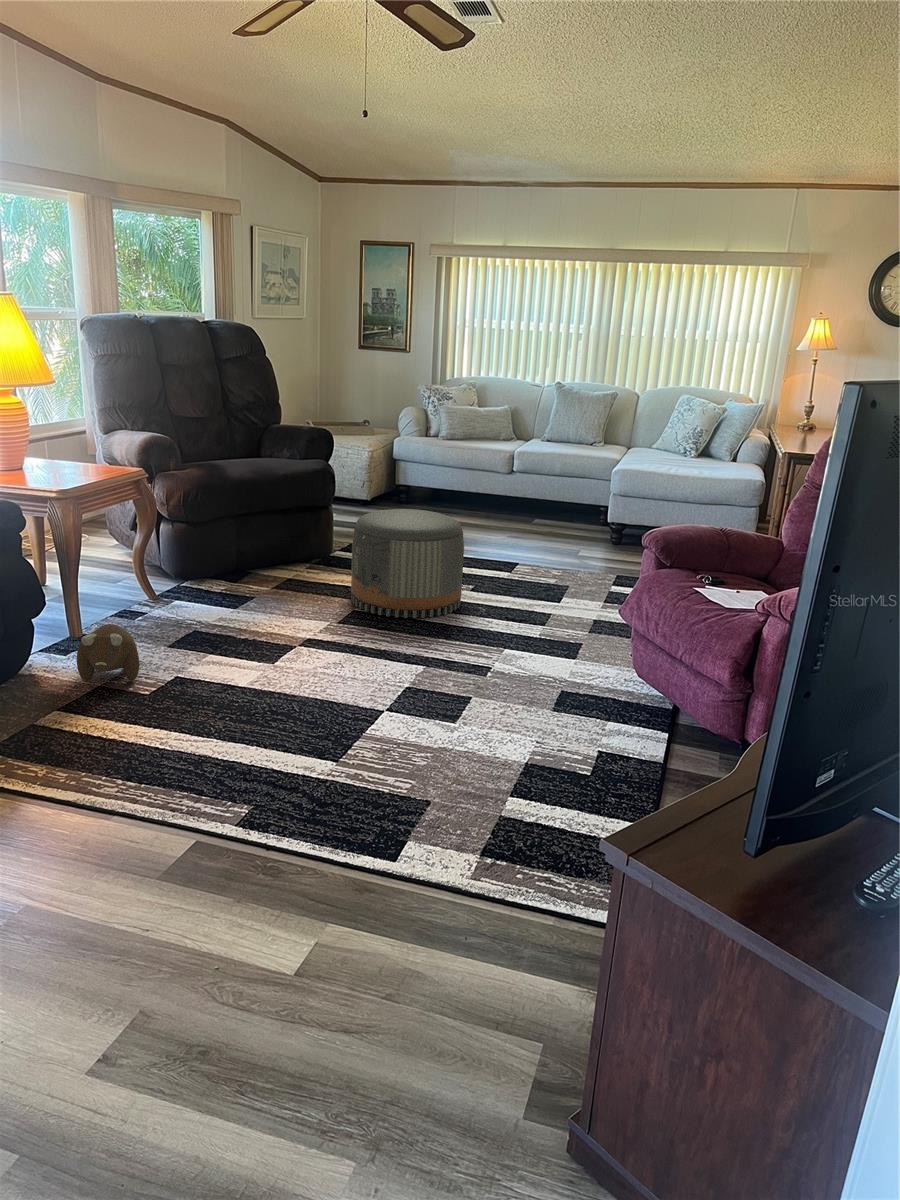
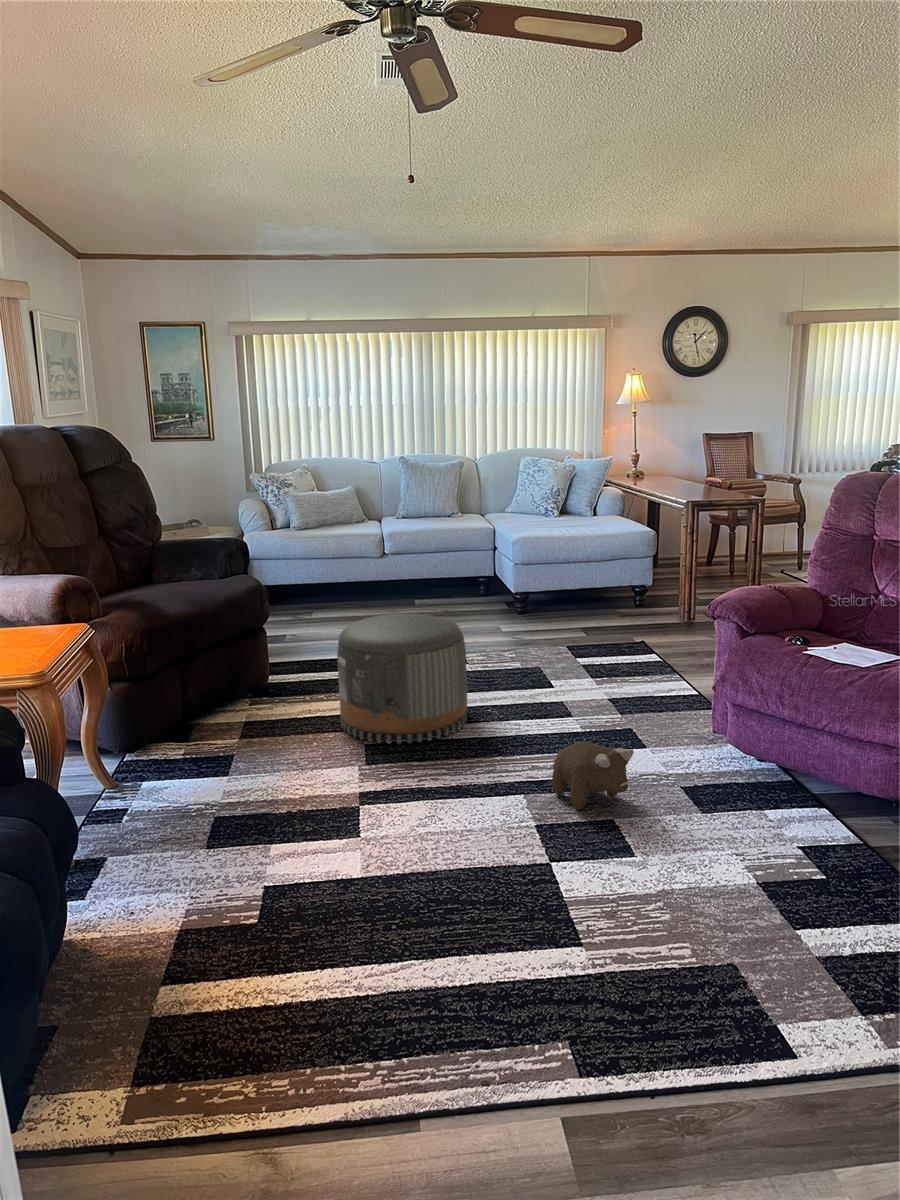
plush toy: present [77,624,140,682] -> present [552,741,634,810]

